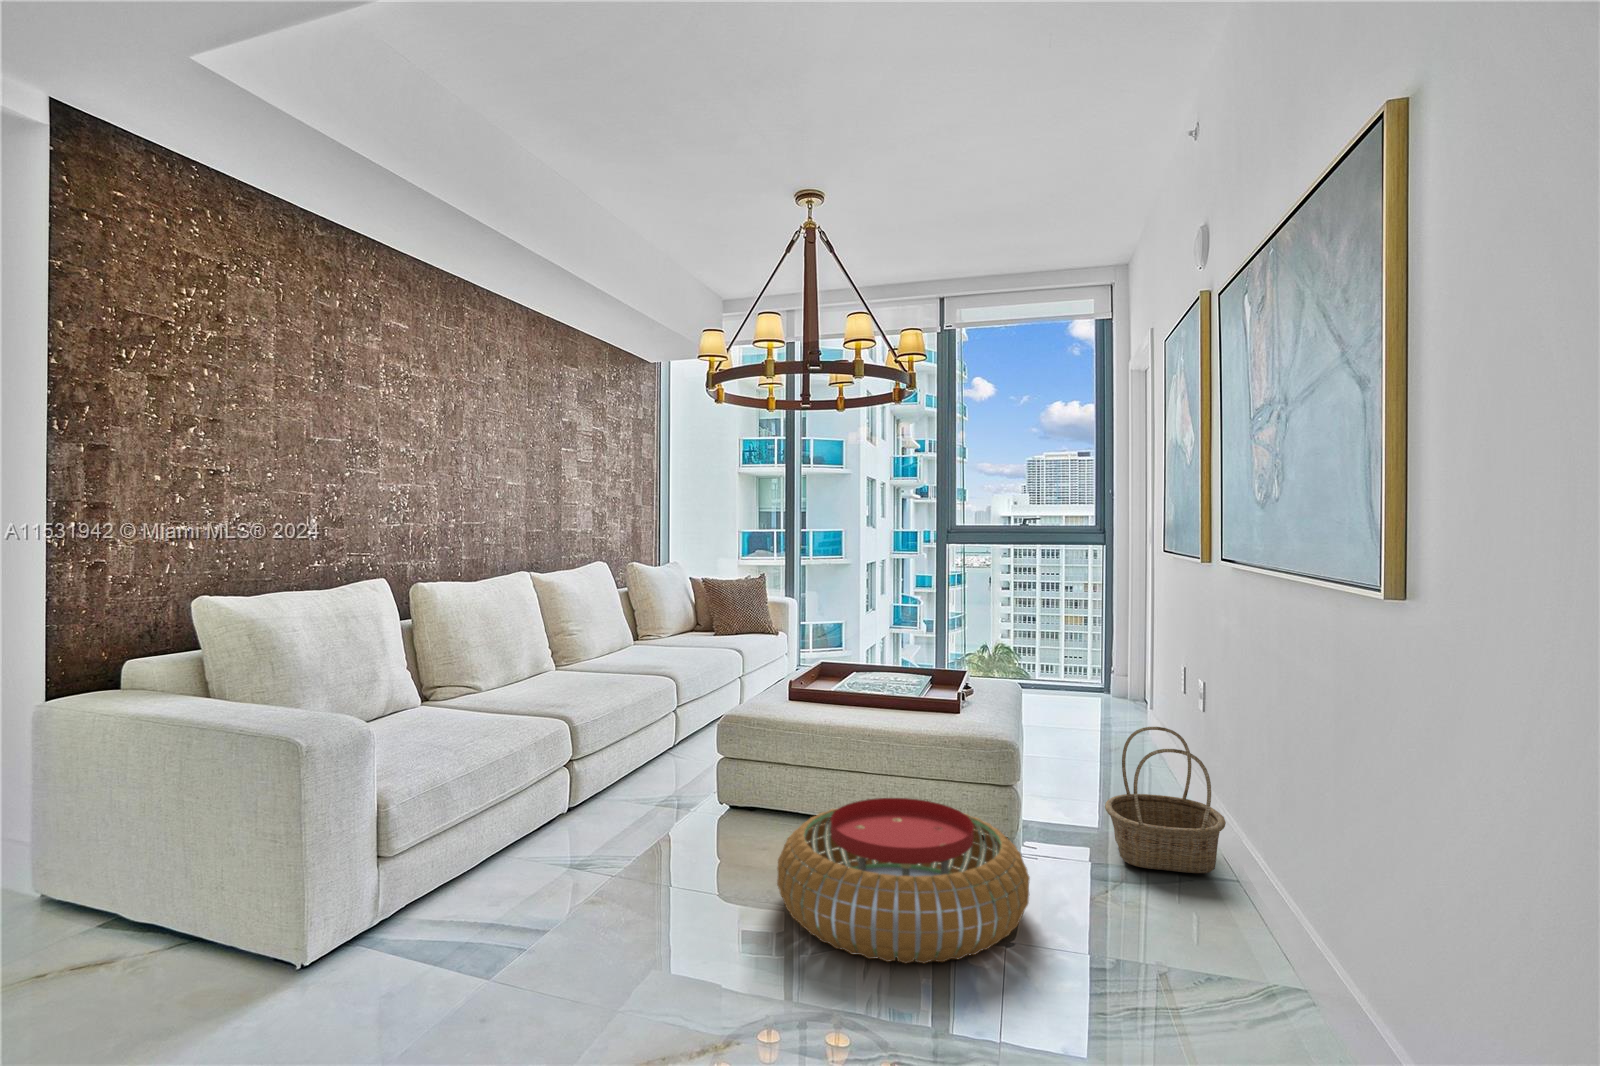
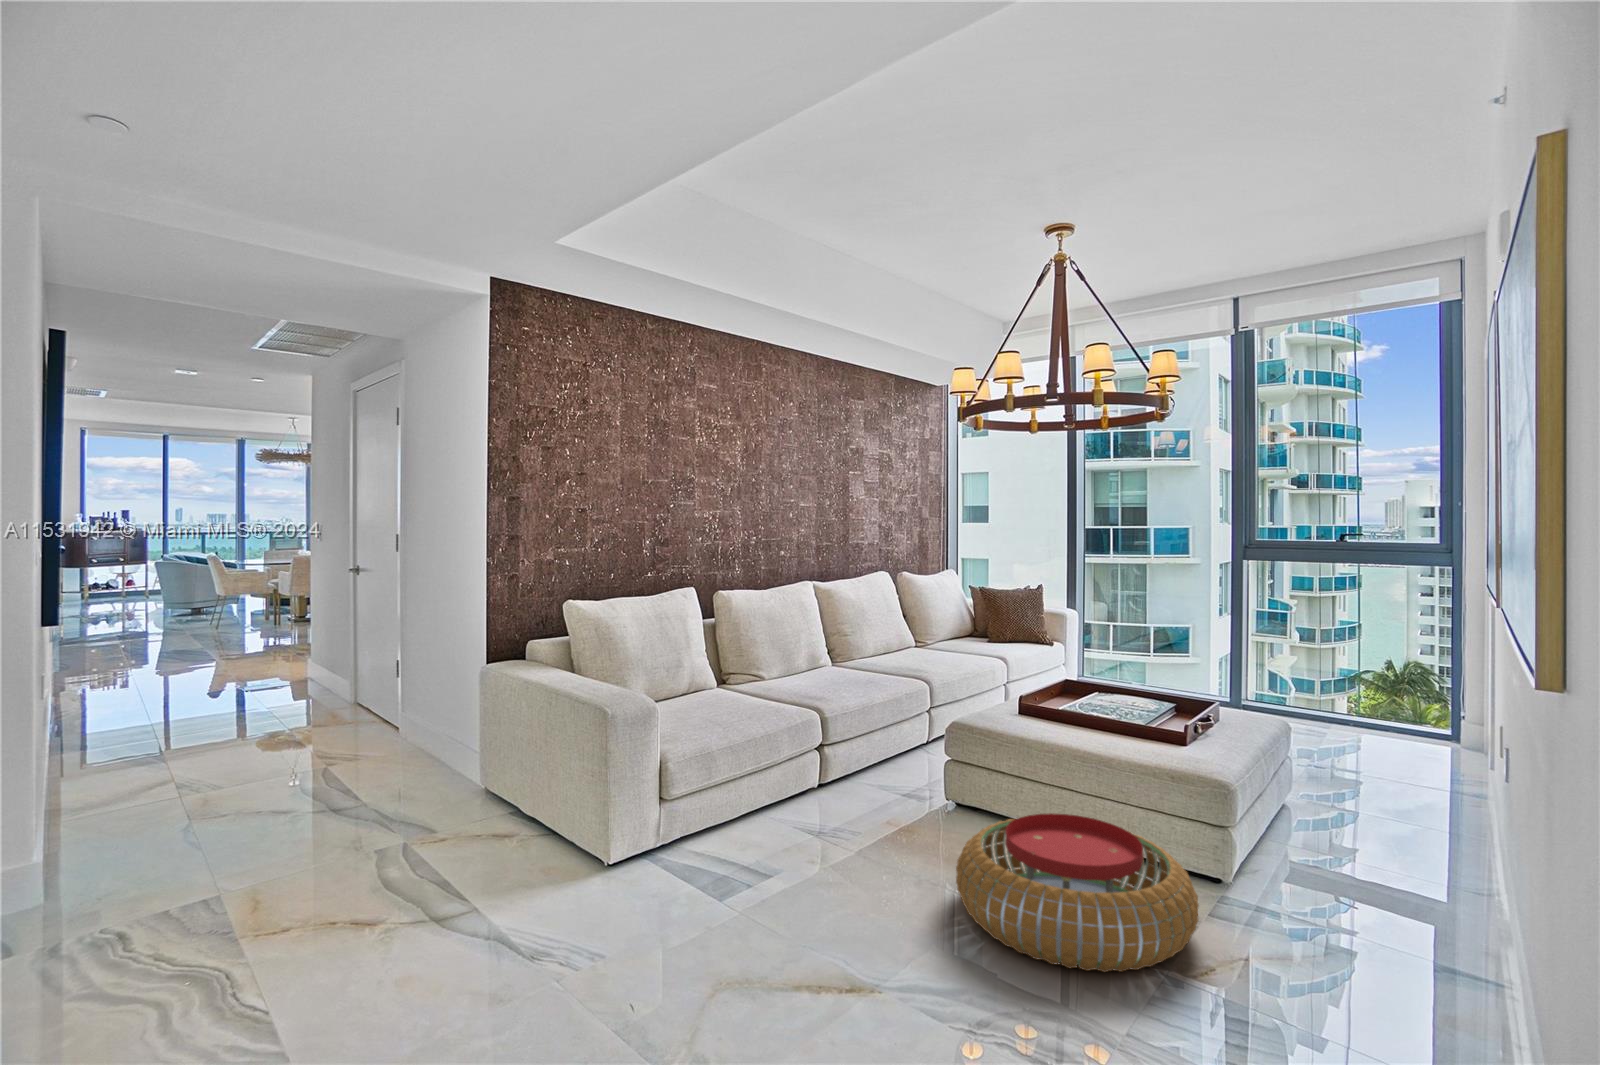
basket: present [1105,727,1226,873] -> none [1327,782,1476,950]

